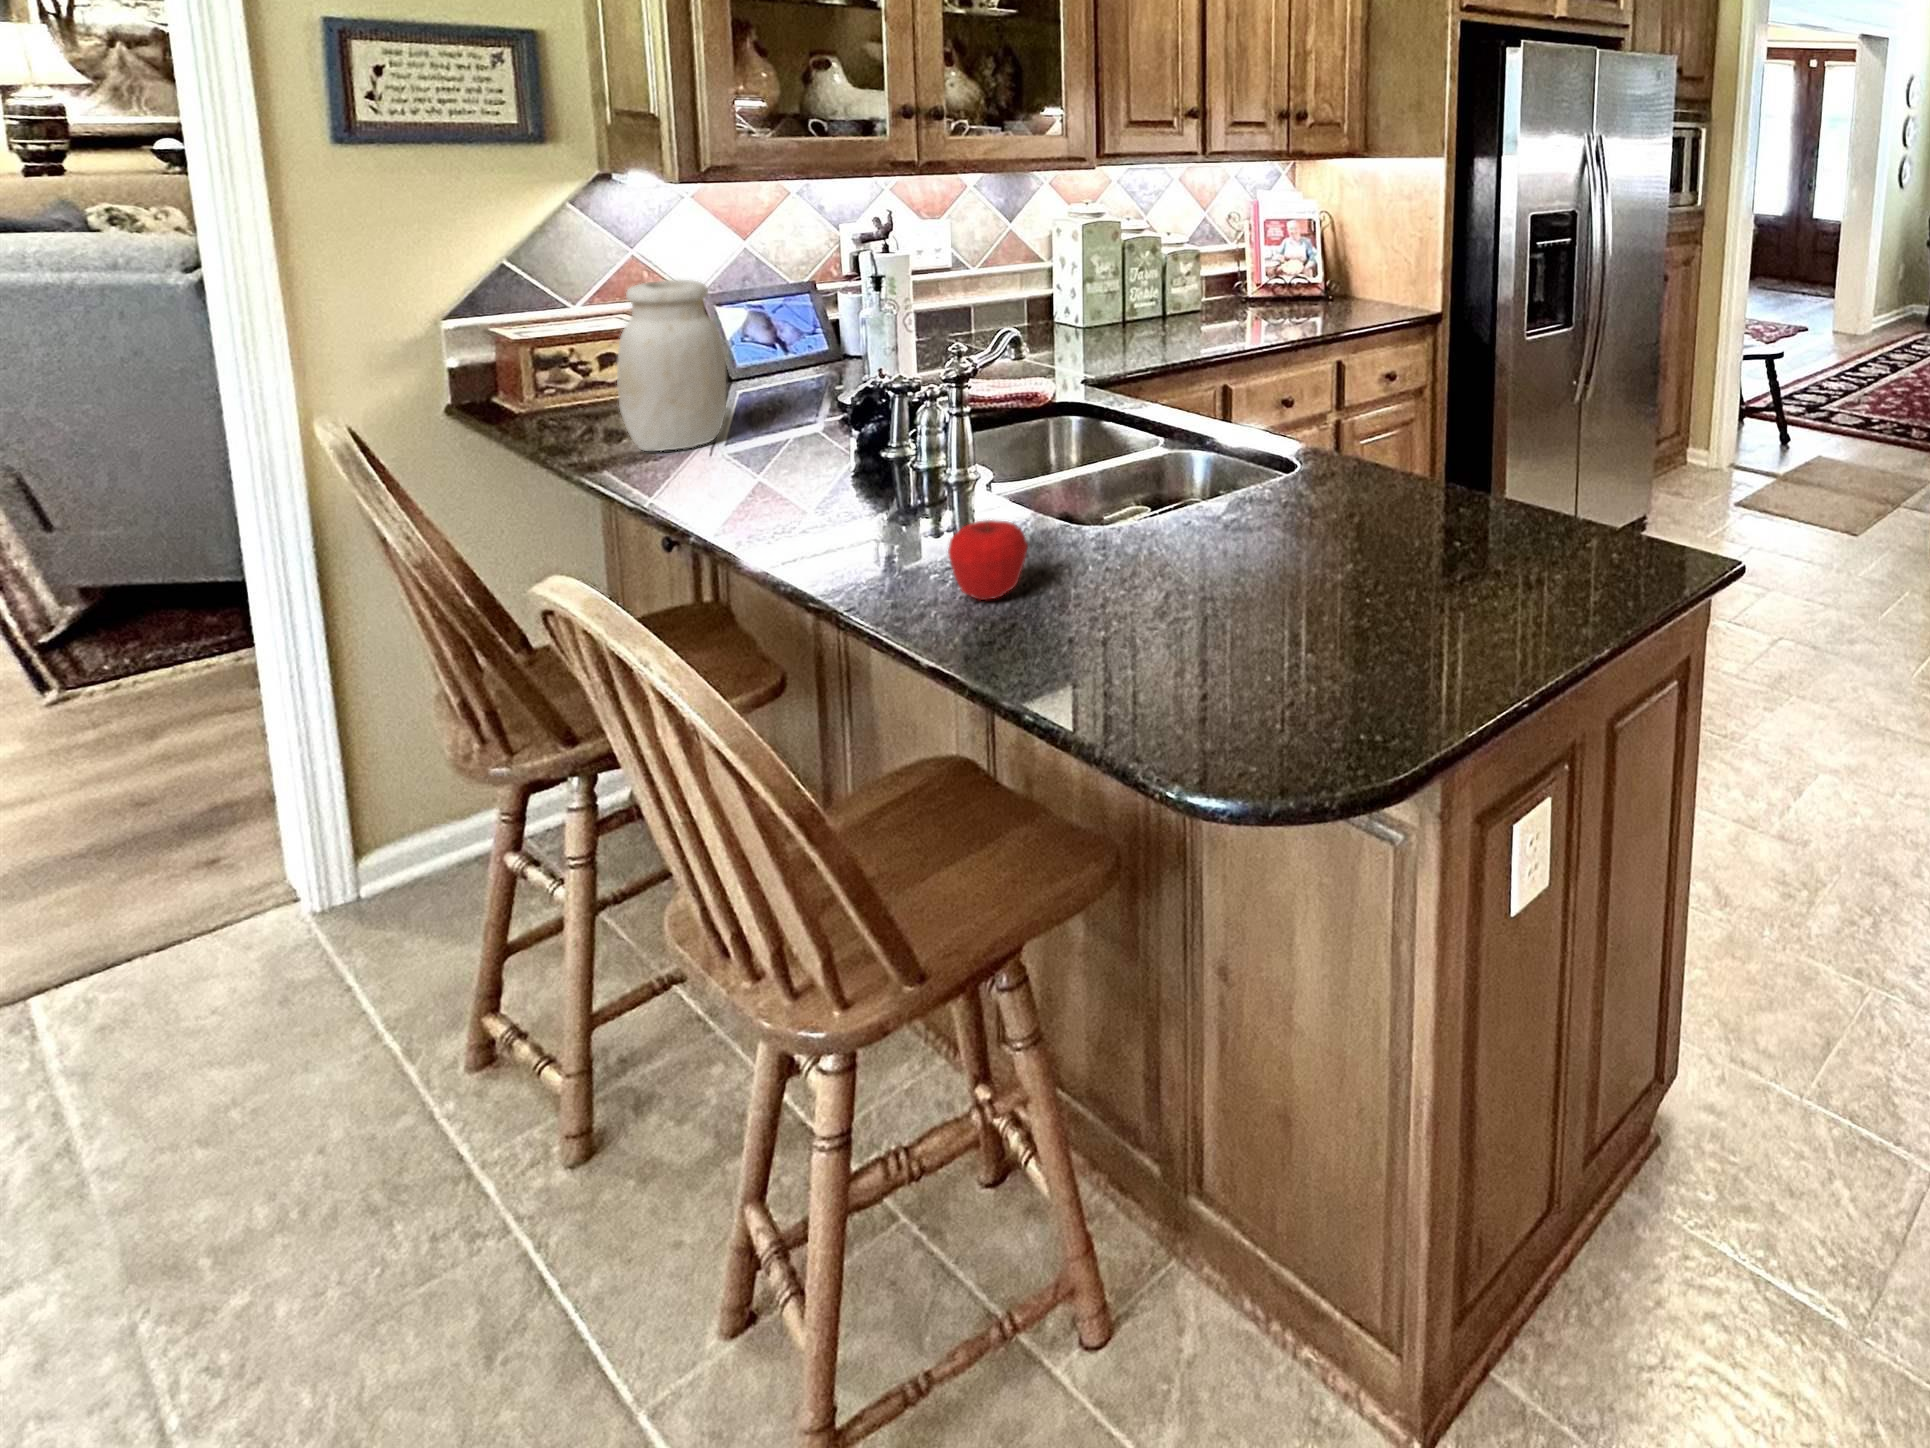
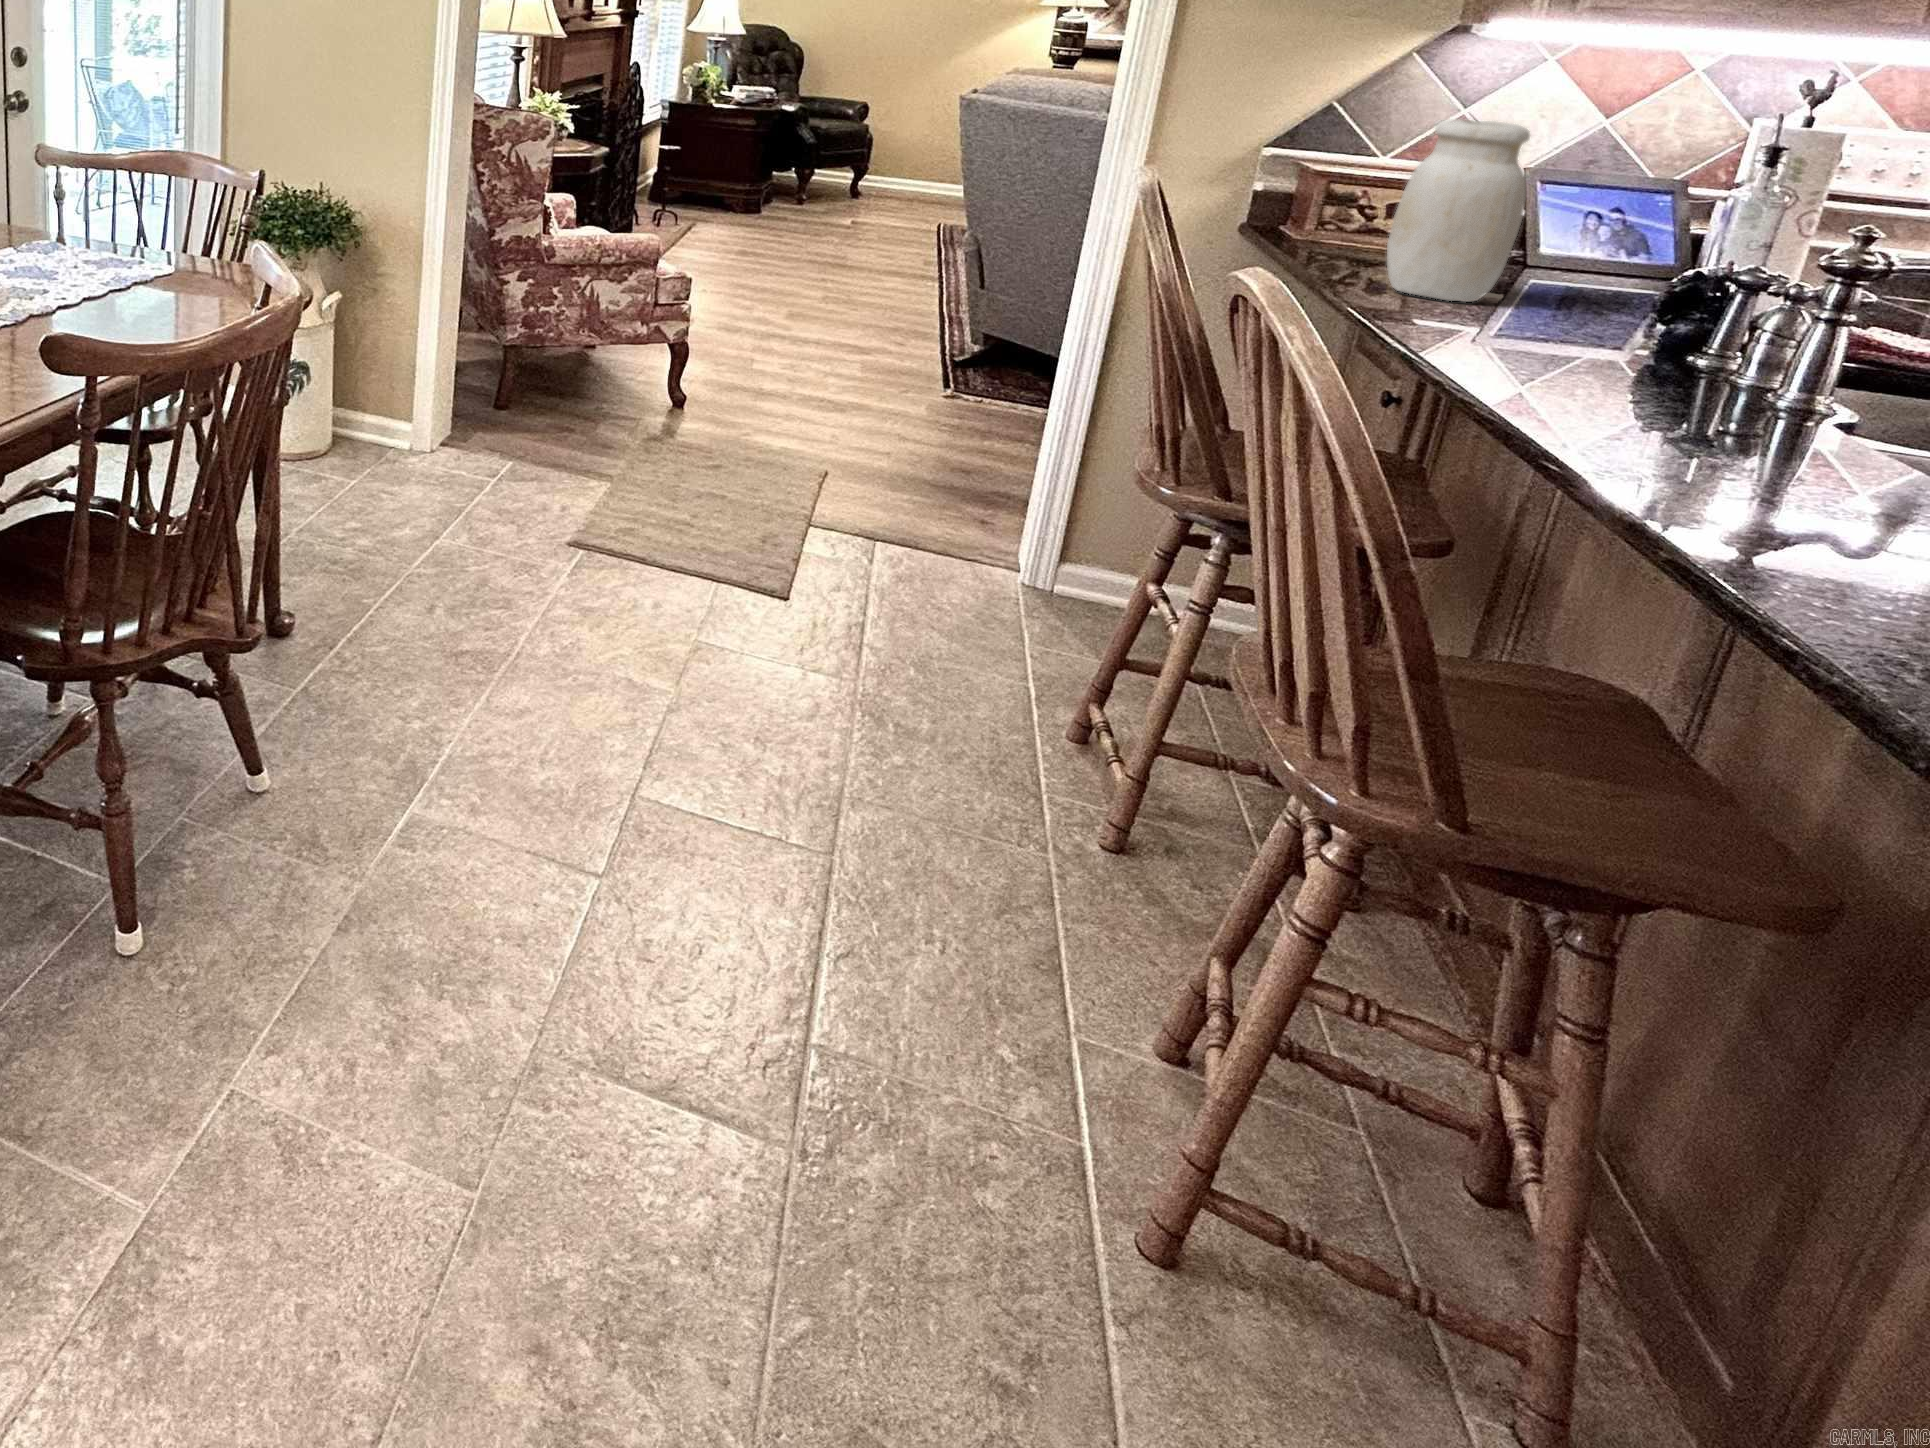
apple: present [948,520,1028,600] -> none [1722,409,1875,519]

